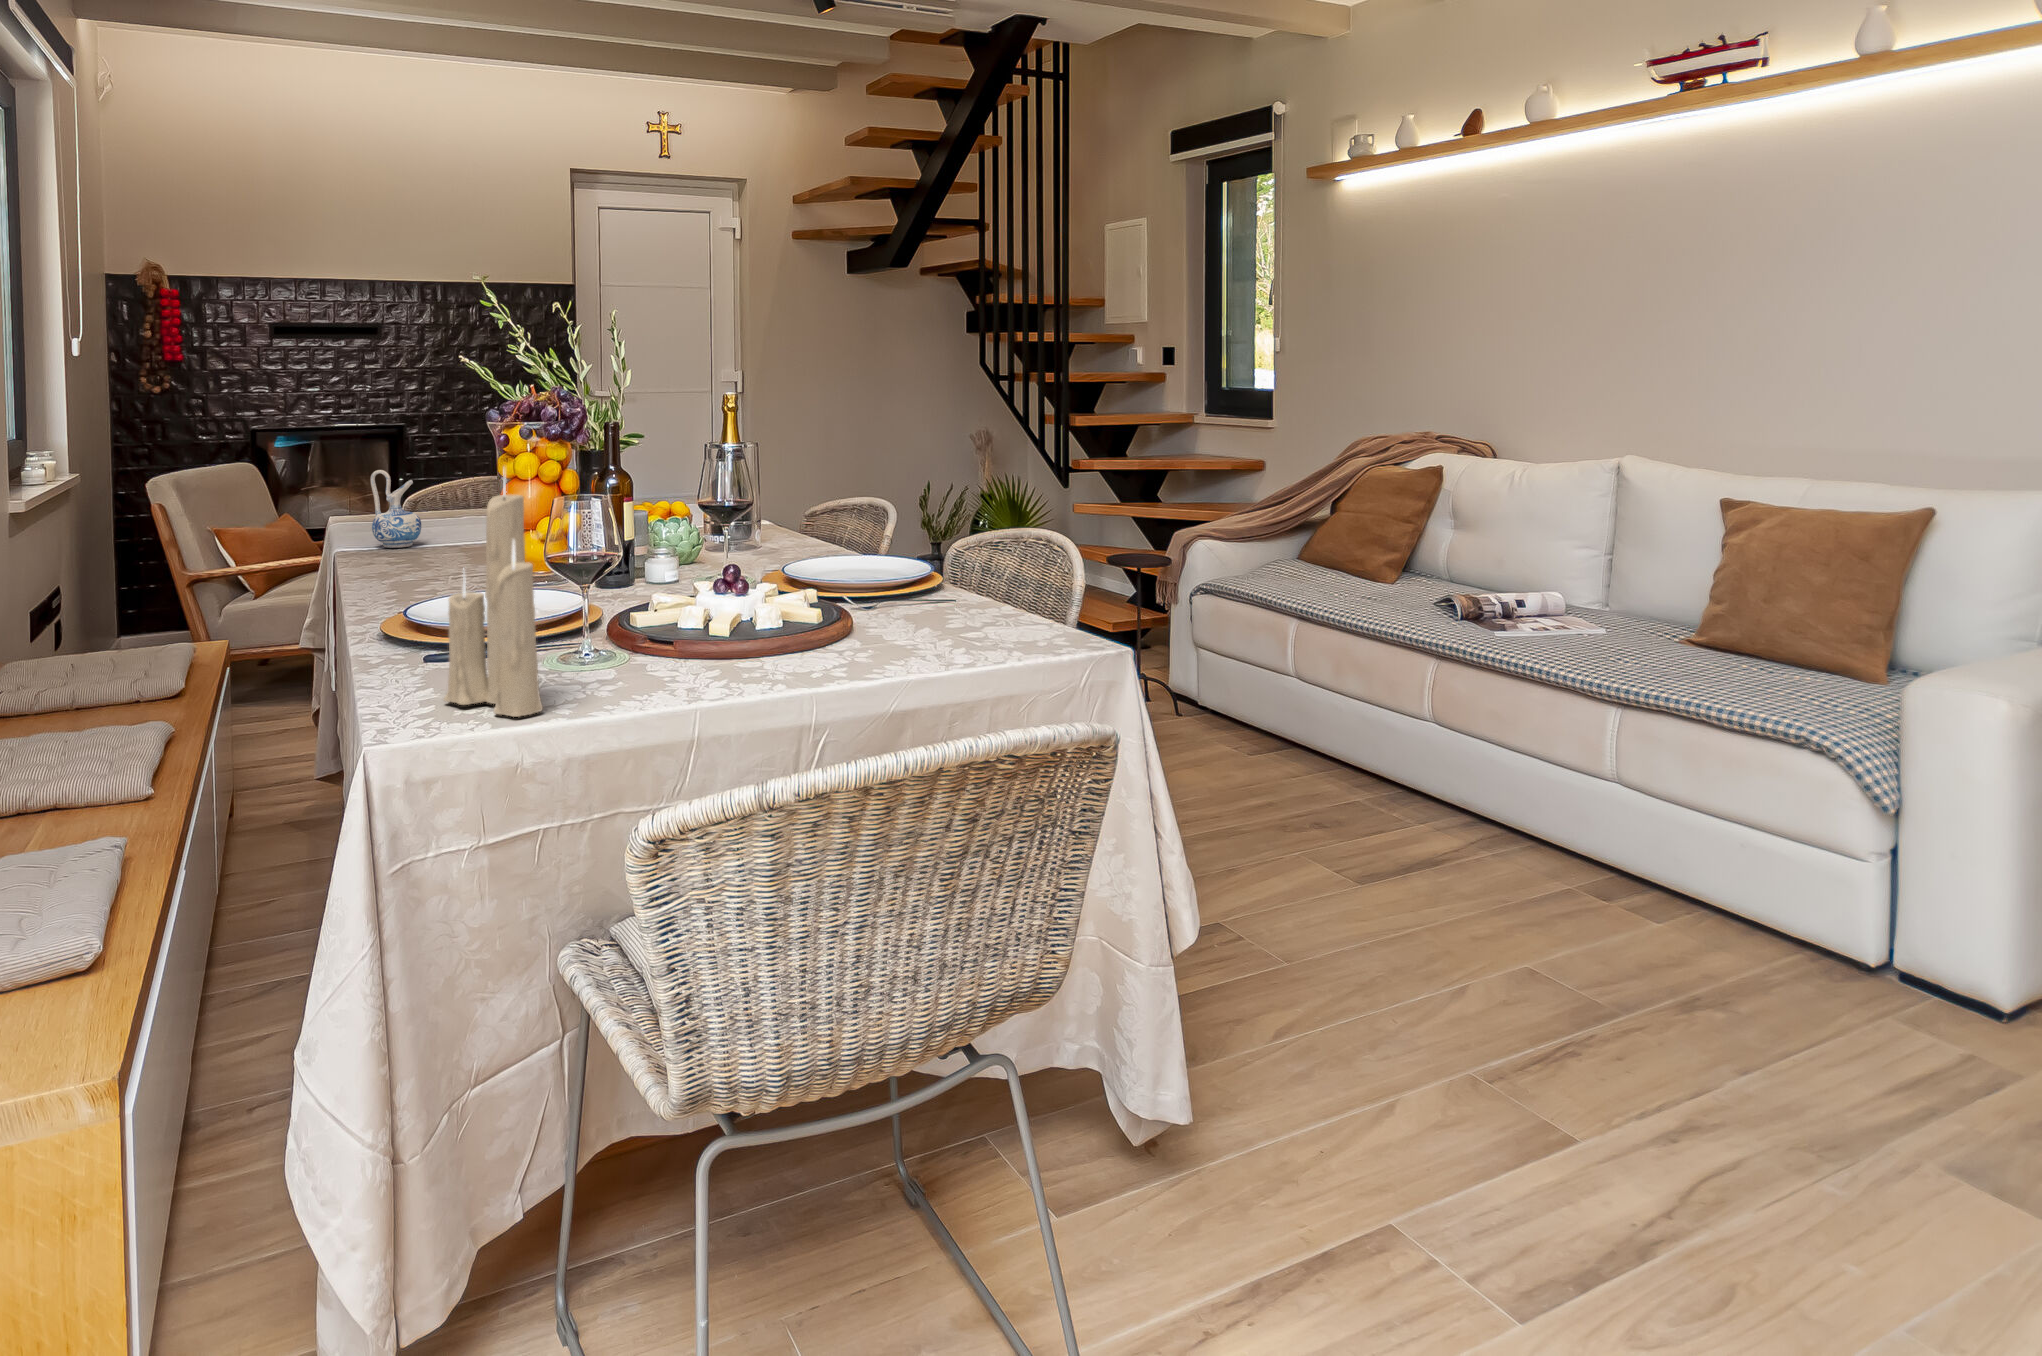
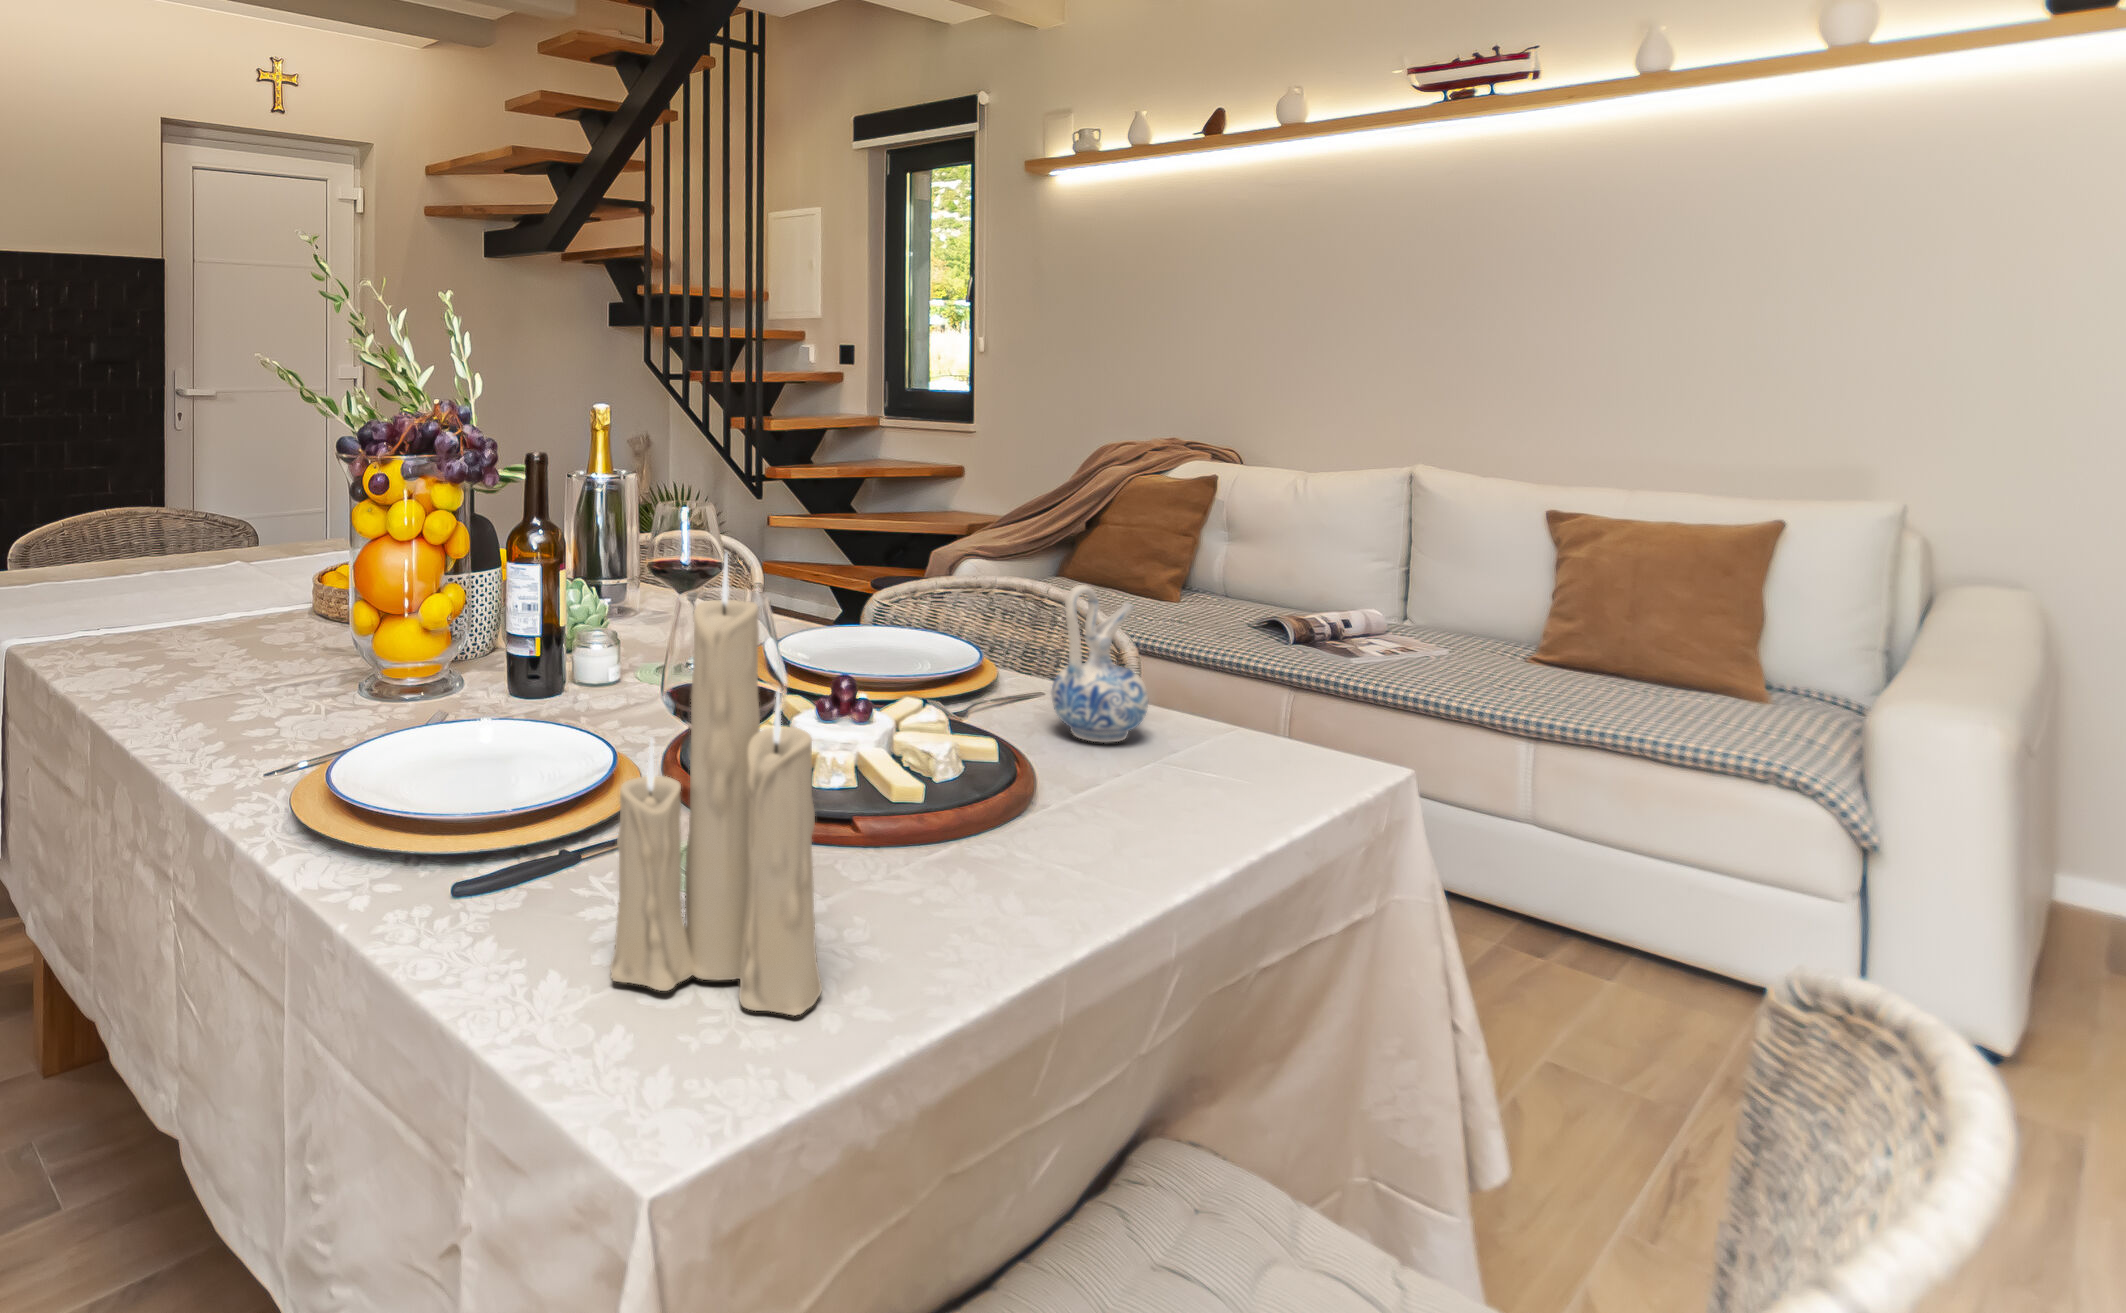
ceramic pitcher: present [371,470,421,548] -> present [1052,585,1148,742]

